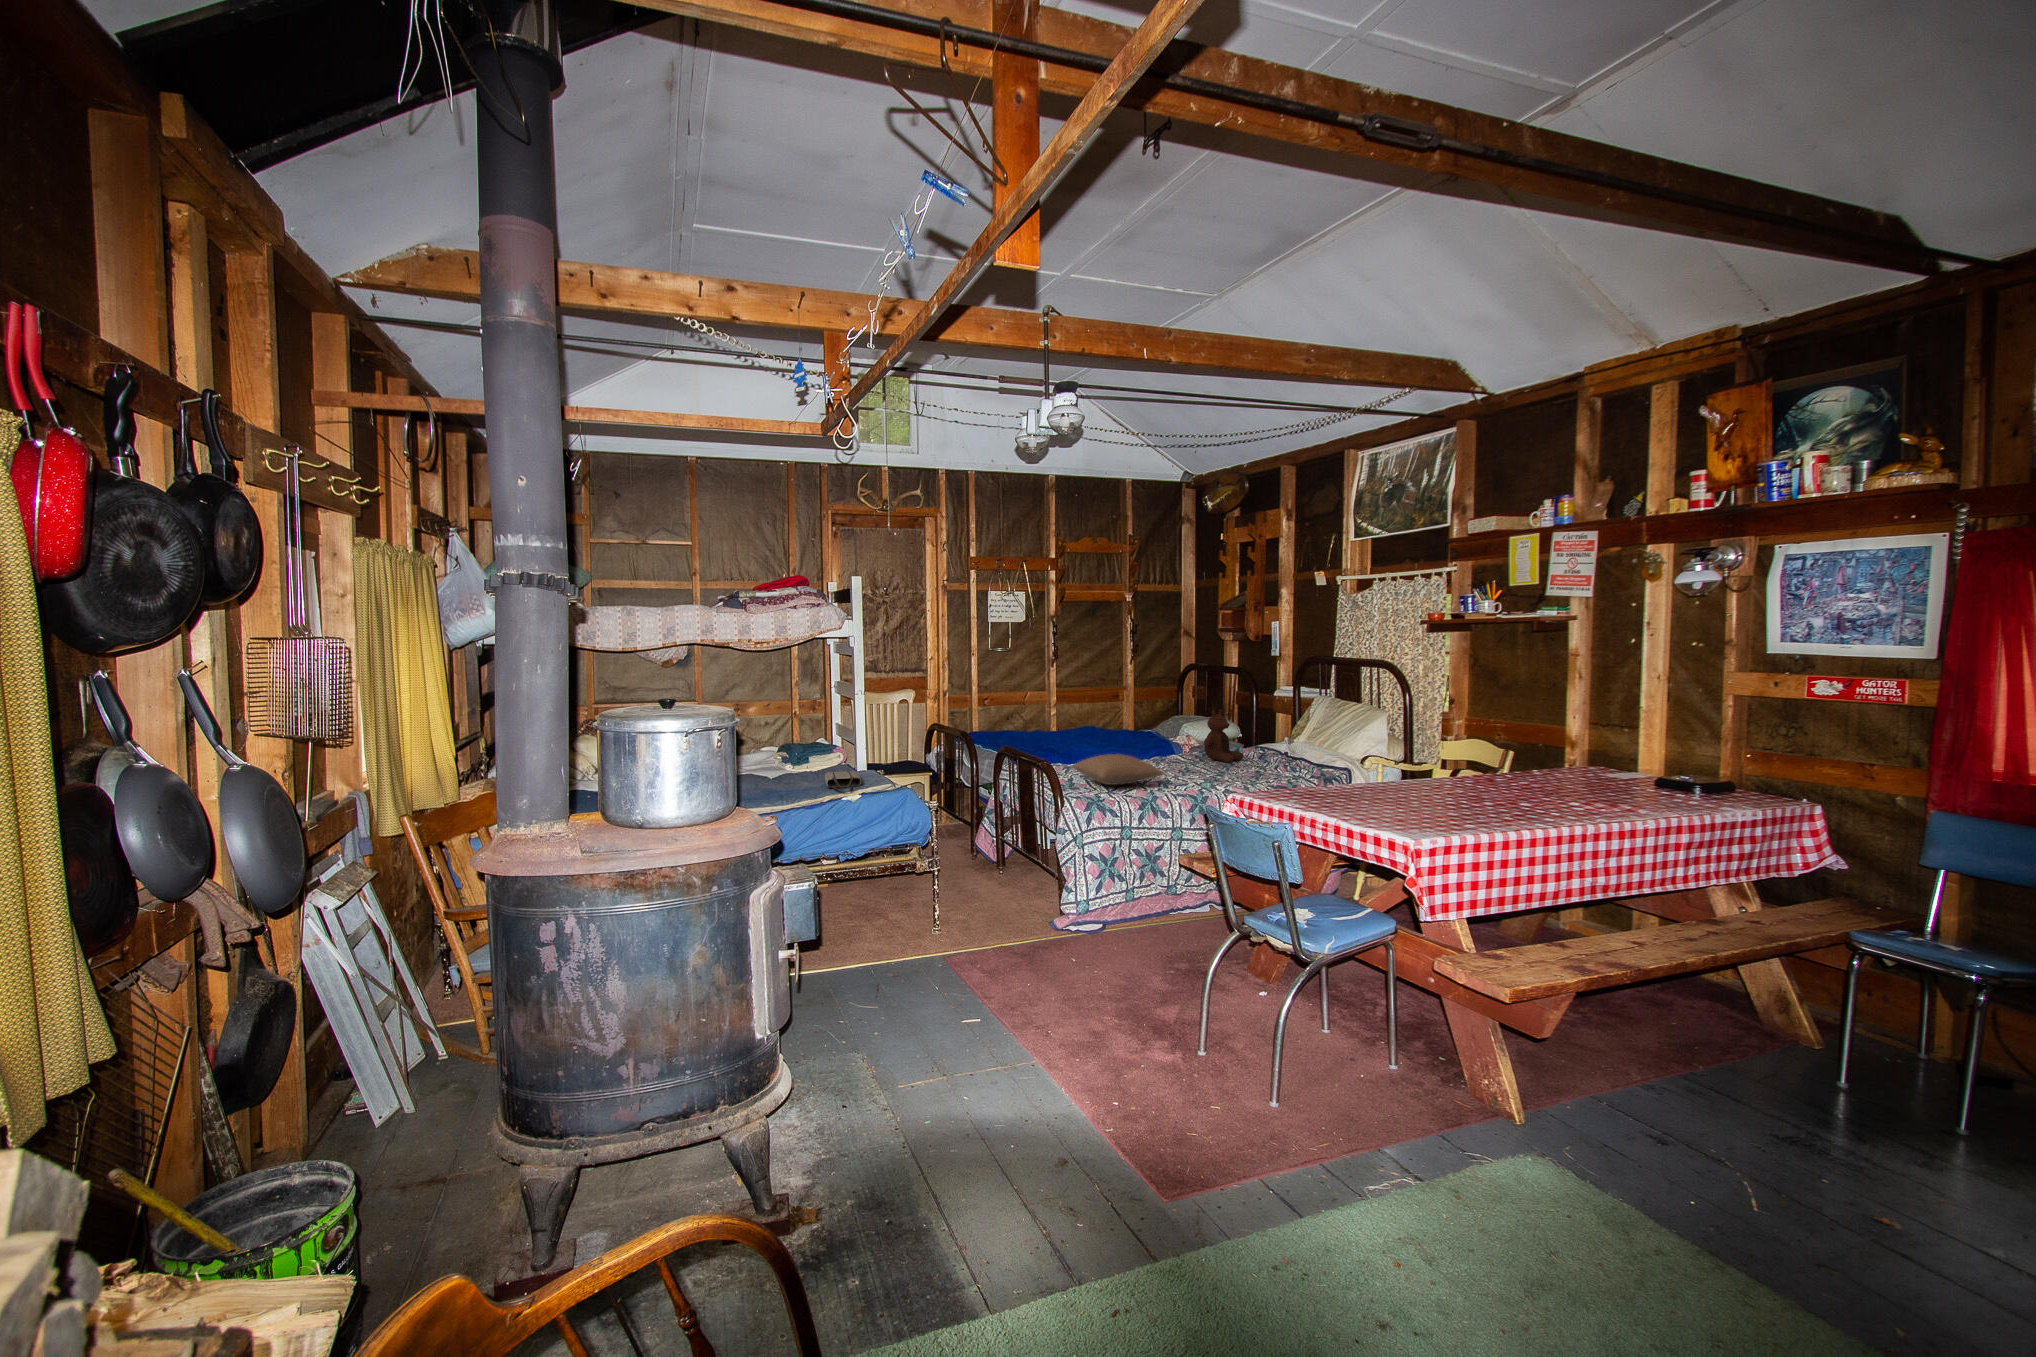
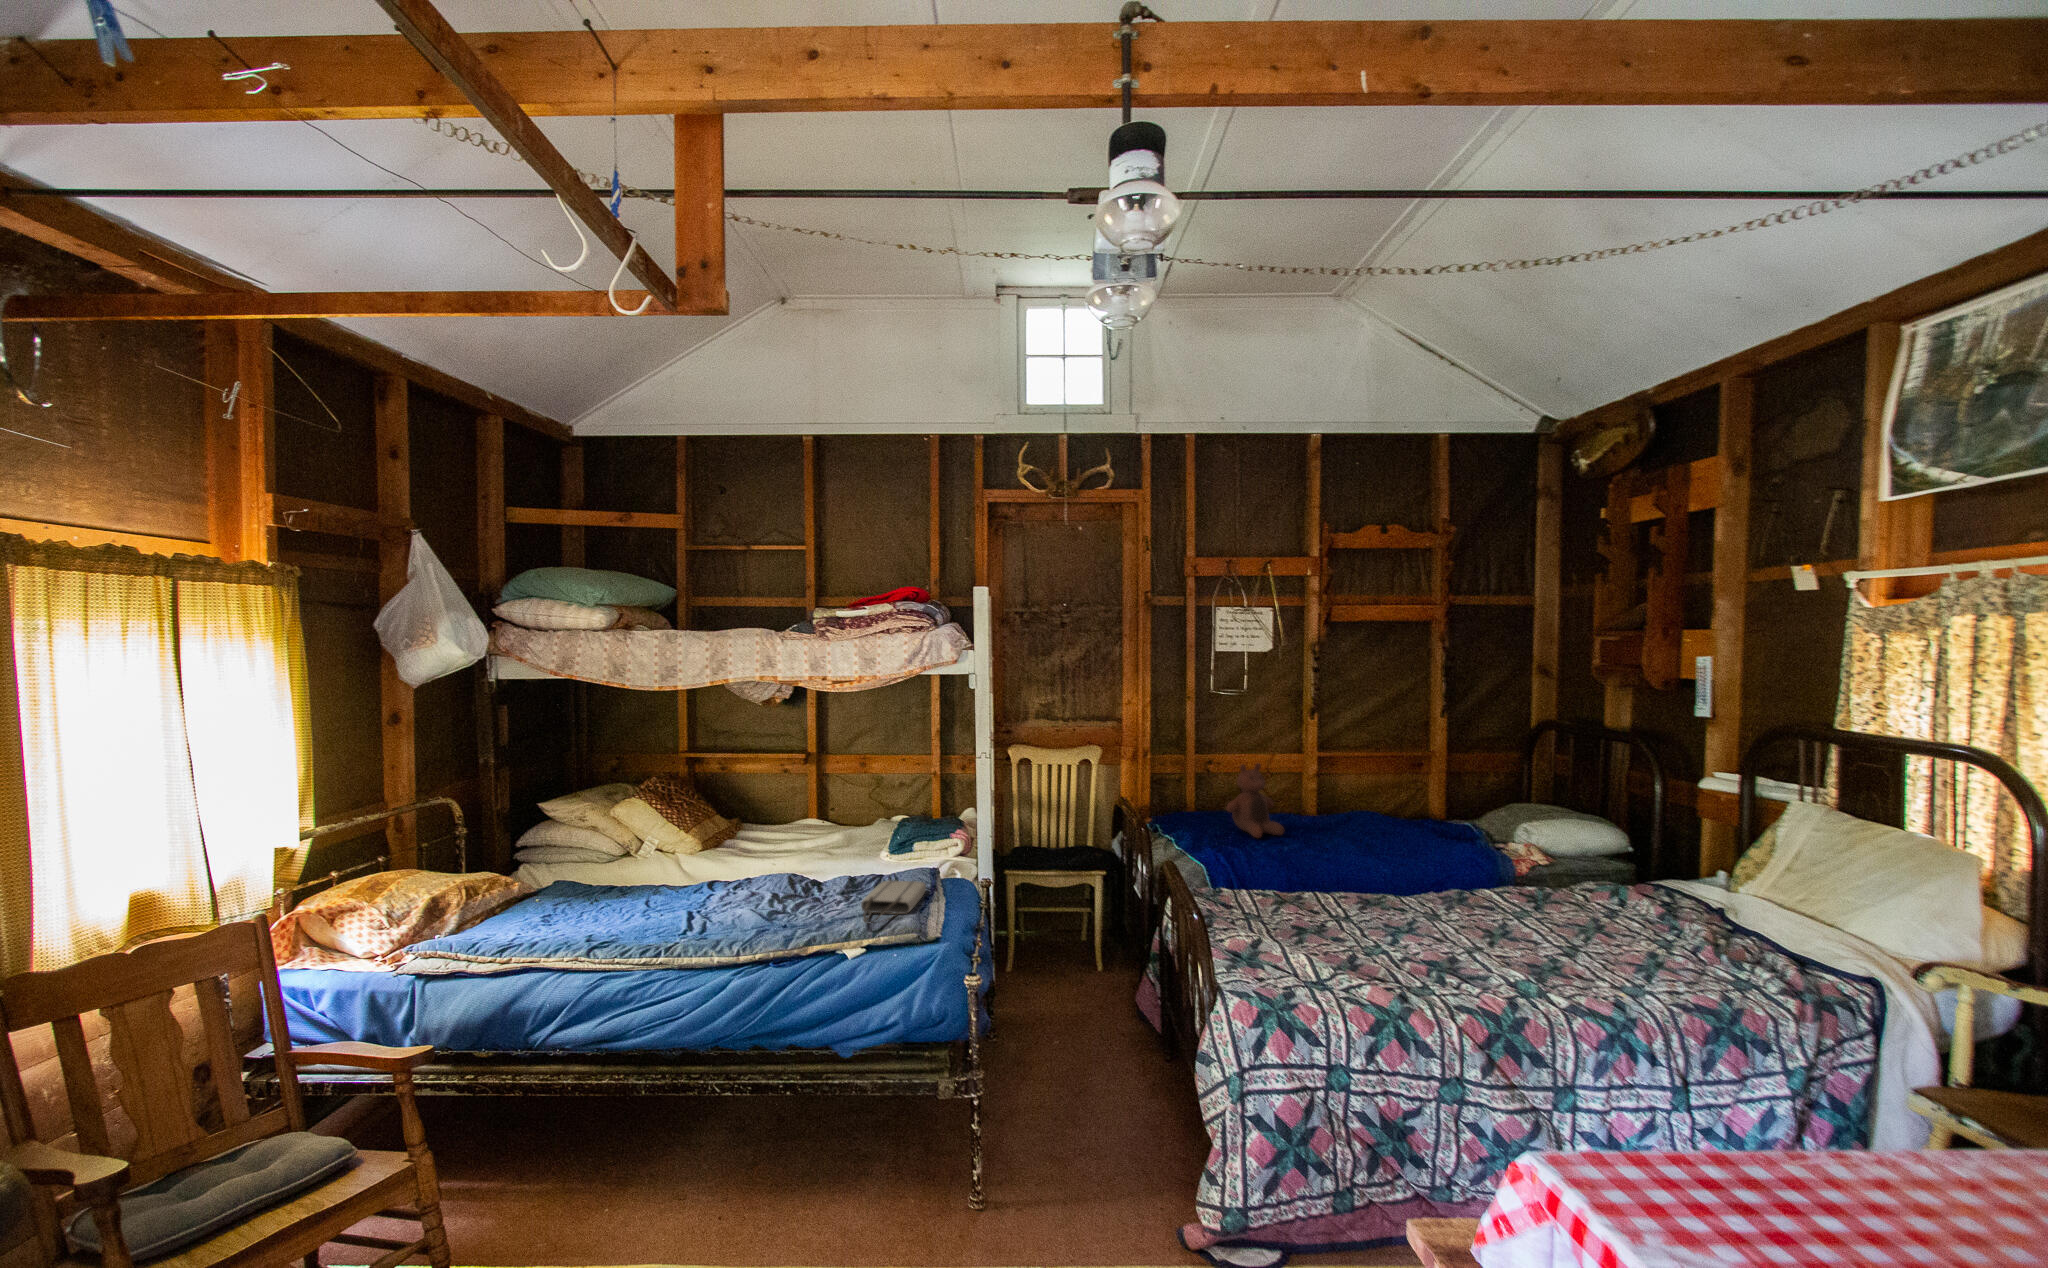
stuffed bear: present [1204,709,1243,763] -> present [1226,763,1284,838]
pillow: present [1074,754,1164,785] -> none [1274,897,1437,962]

